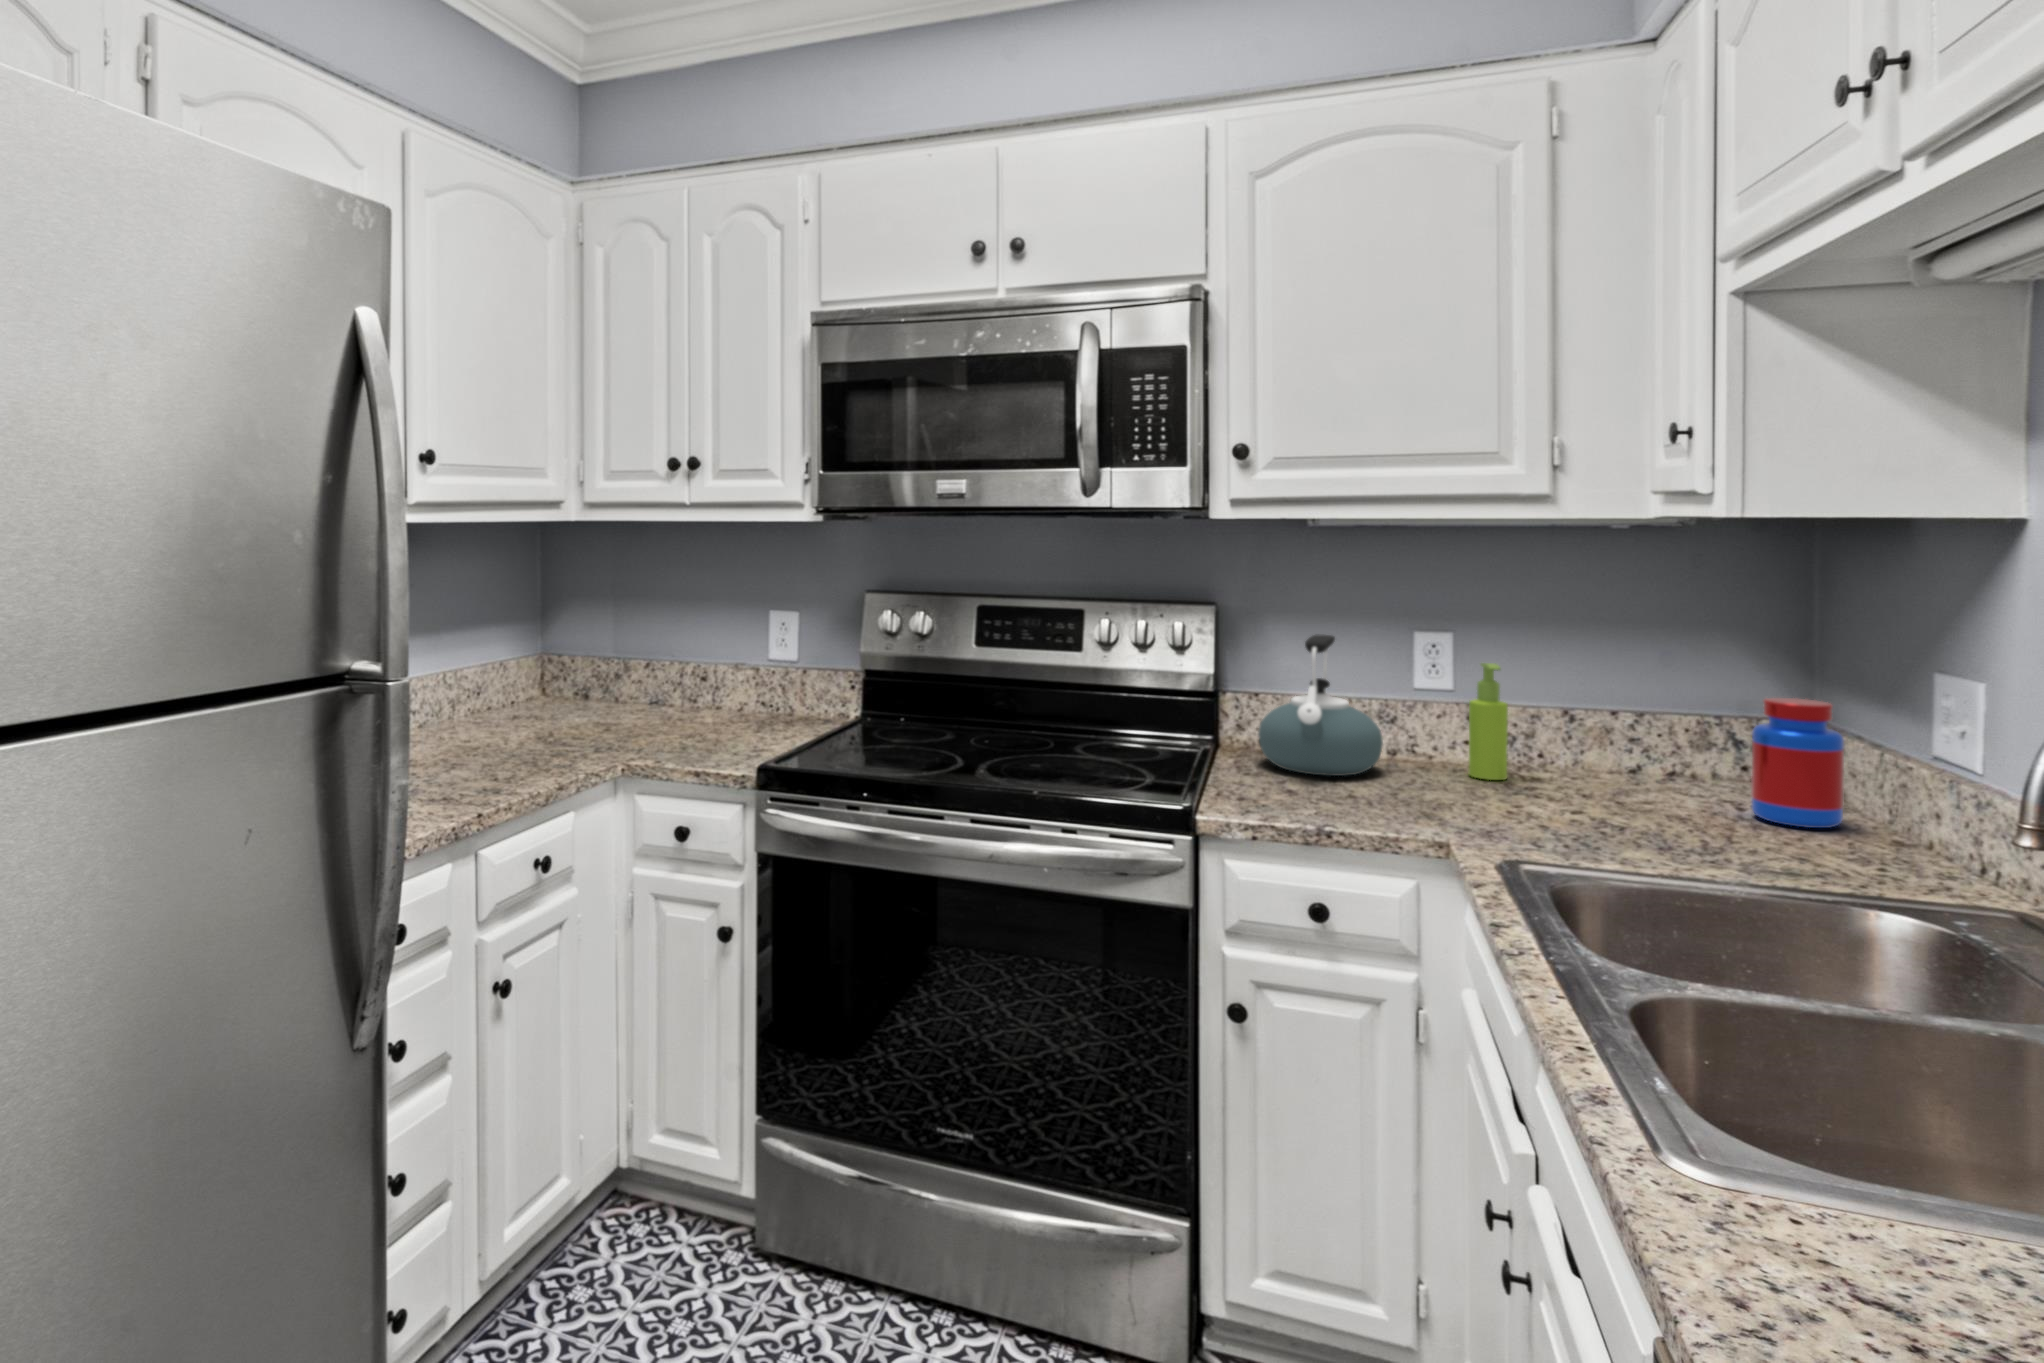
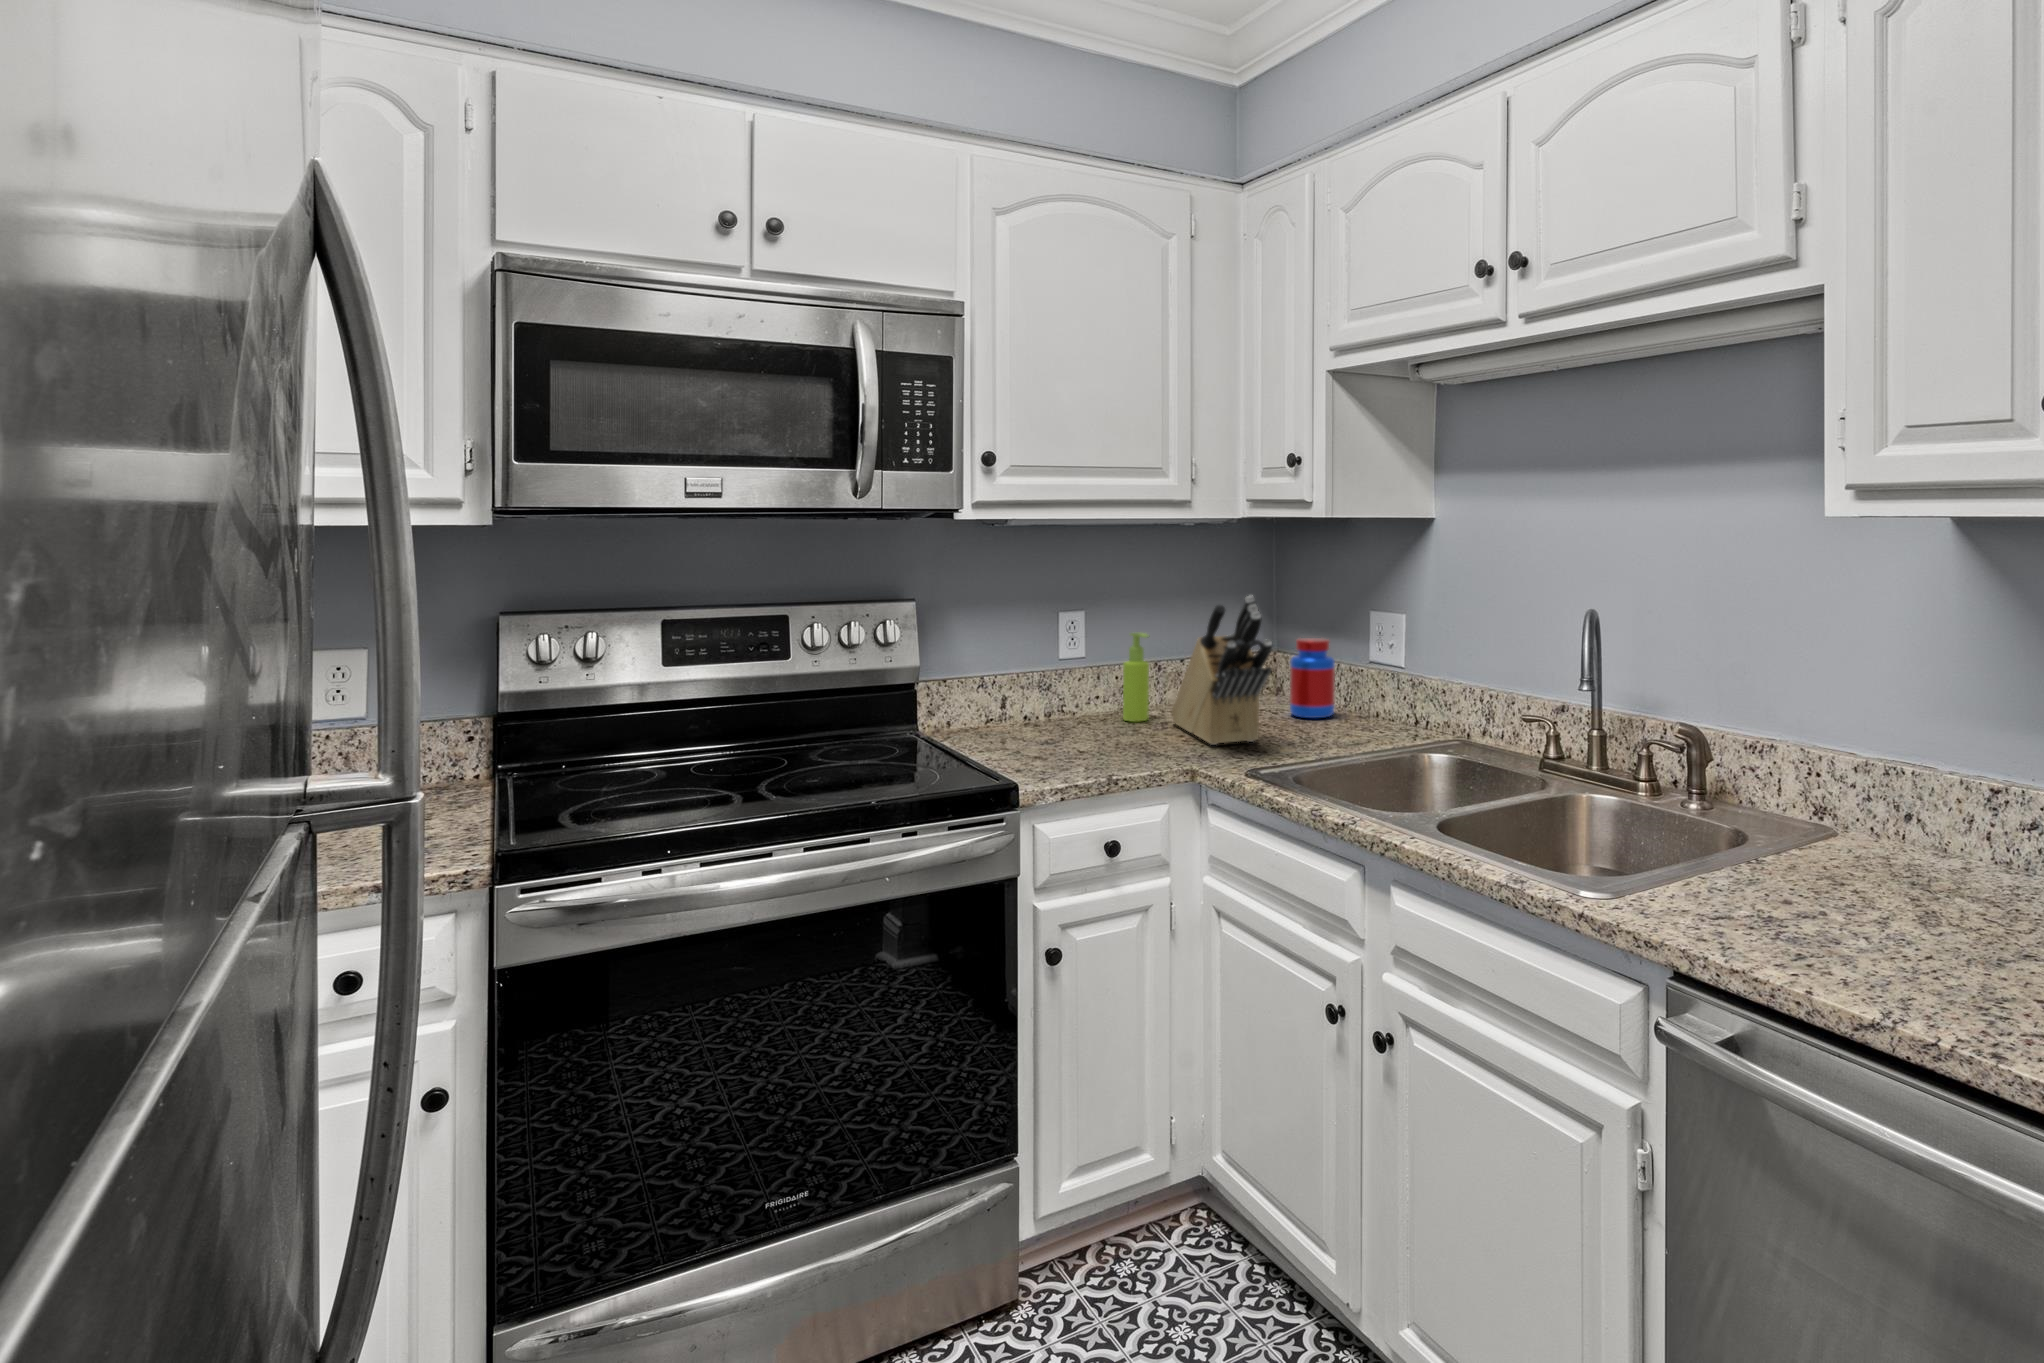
knife block: none [1512,622,1605,831] -> present [1172,596,1272,745]
kettle: present [1259,634,1383,776] -> none [978,620,1077,740]

